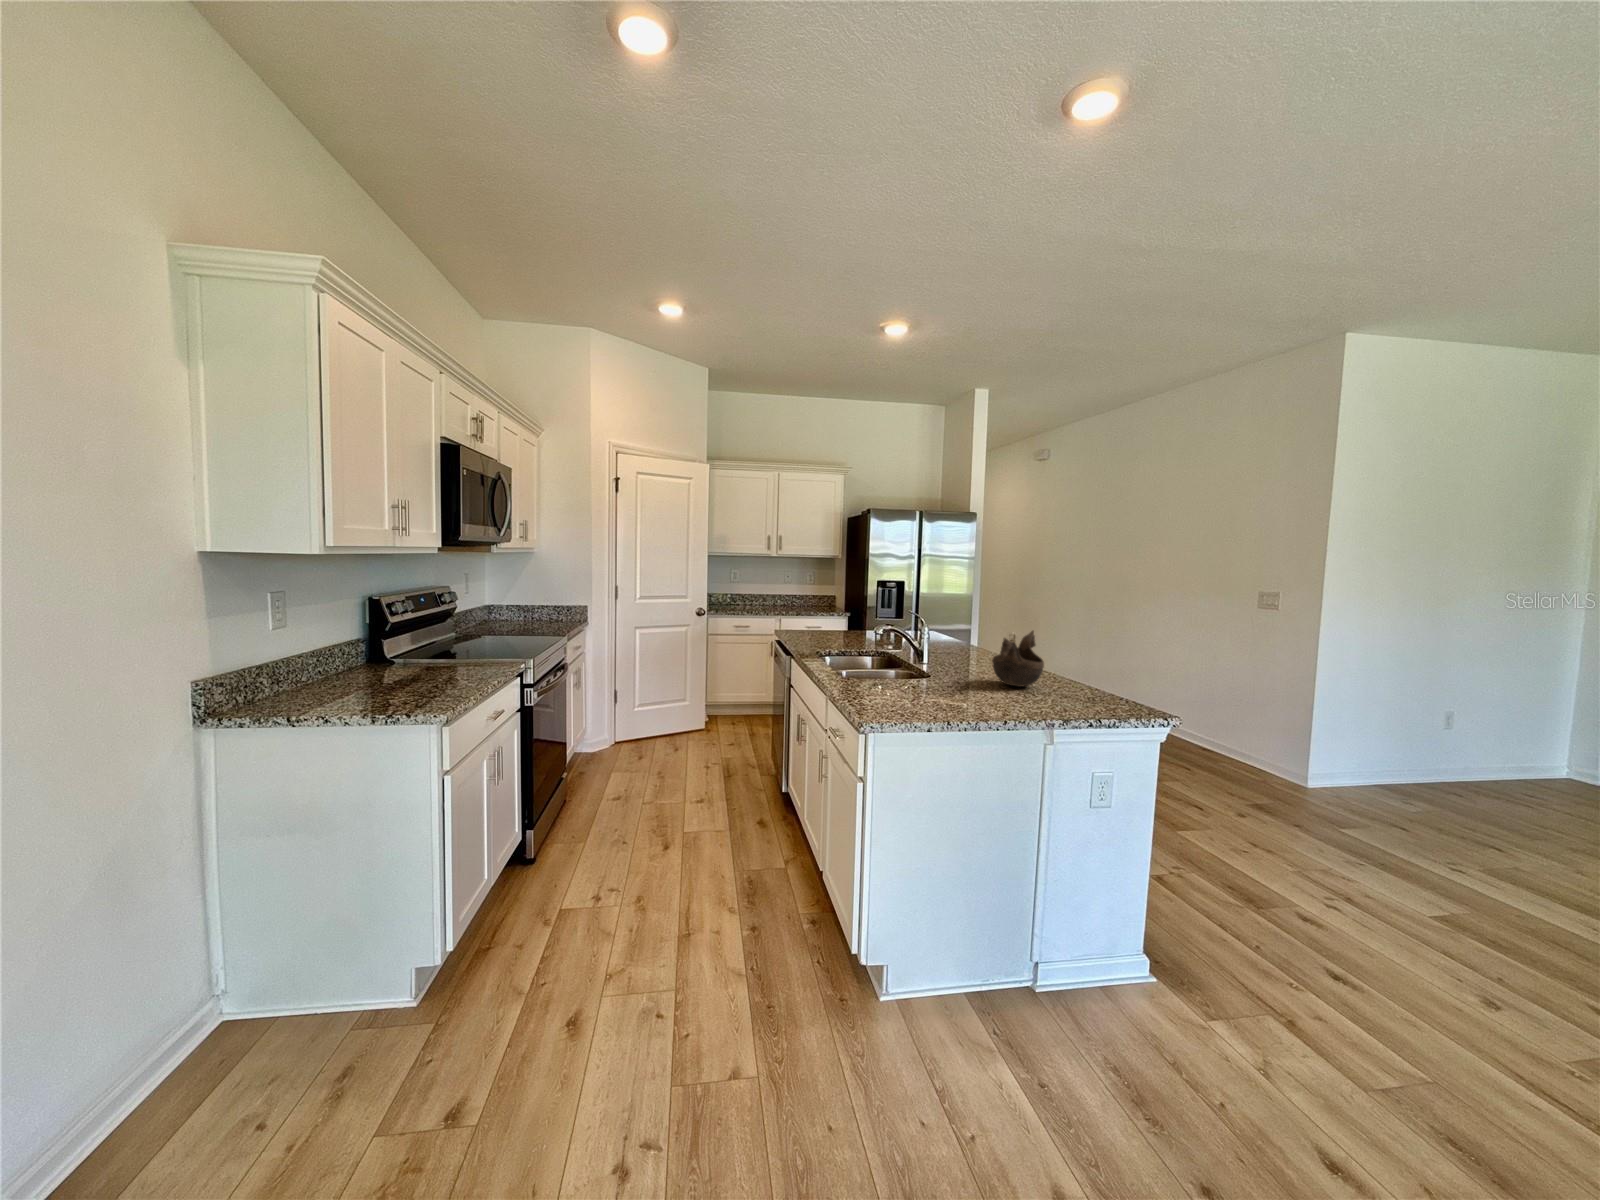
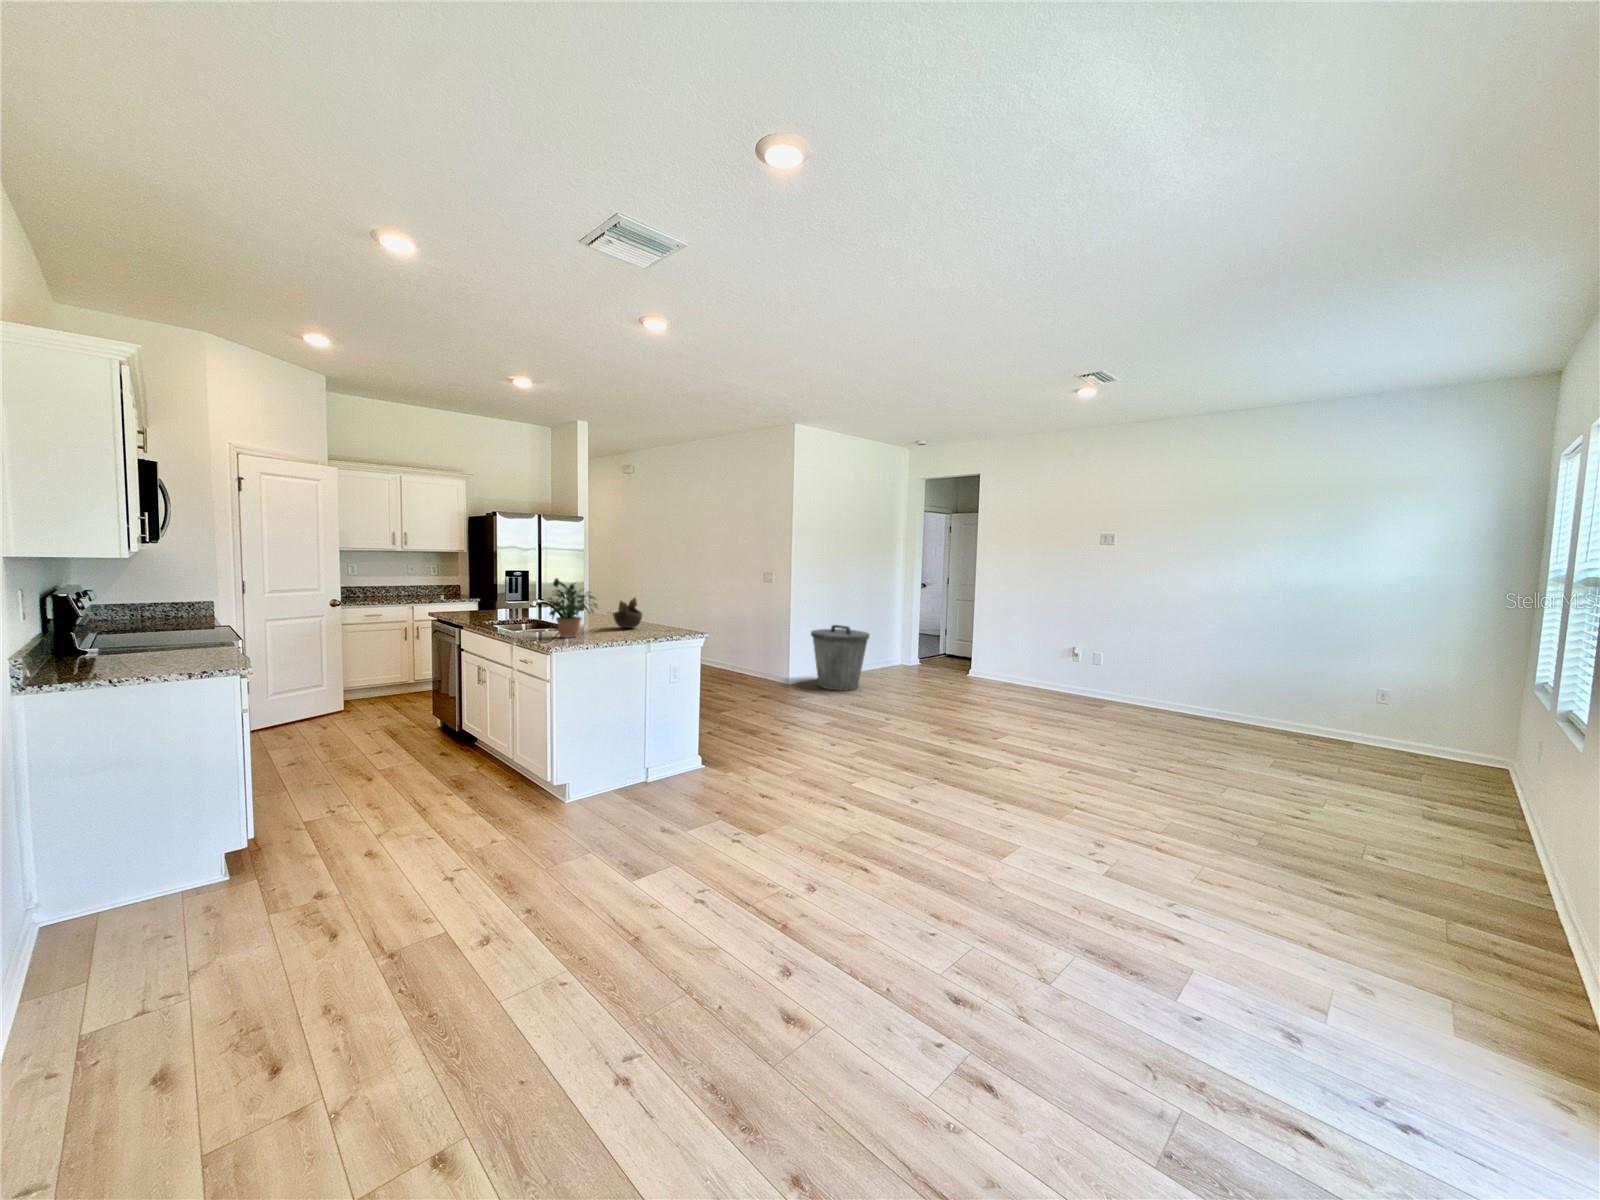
potted plant: none [870,596,967,701] -> present [545,578,597,638]
trash can: none [1362,694,1526,828] -> present [811,625,869,691]

